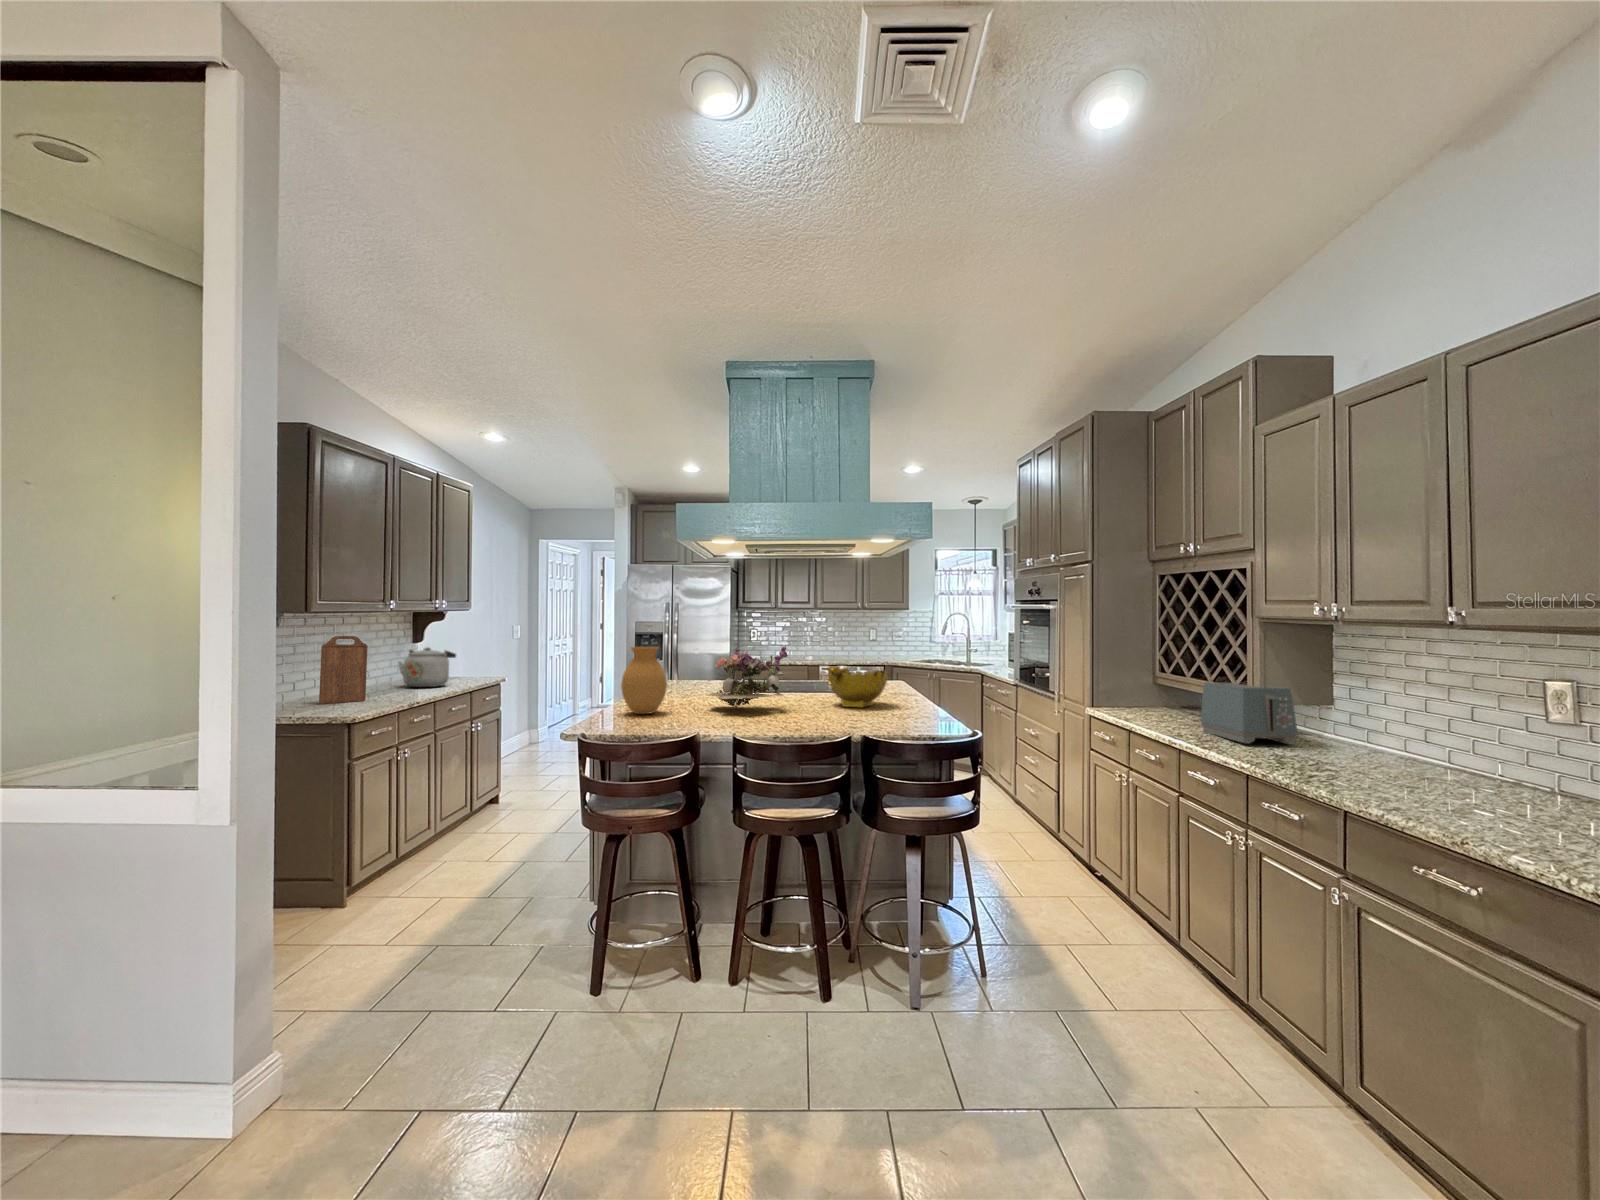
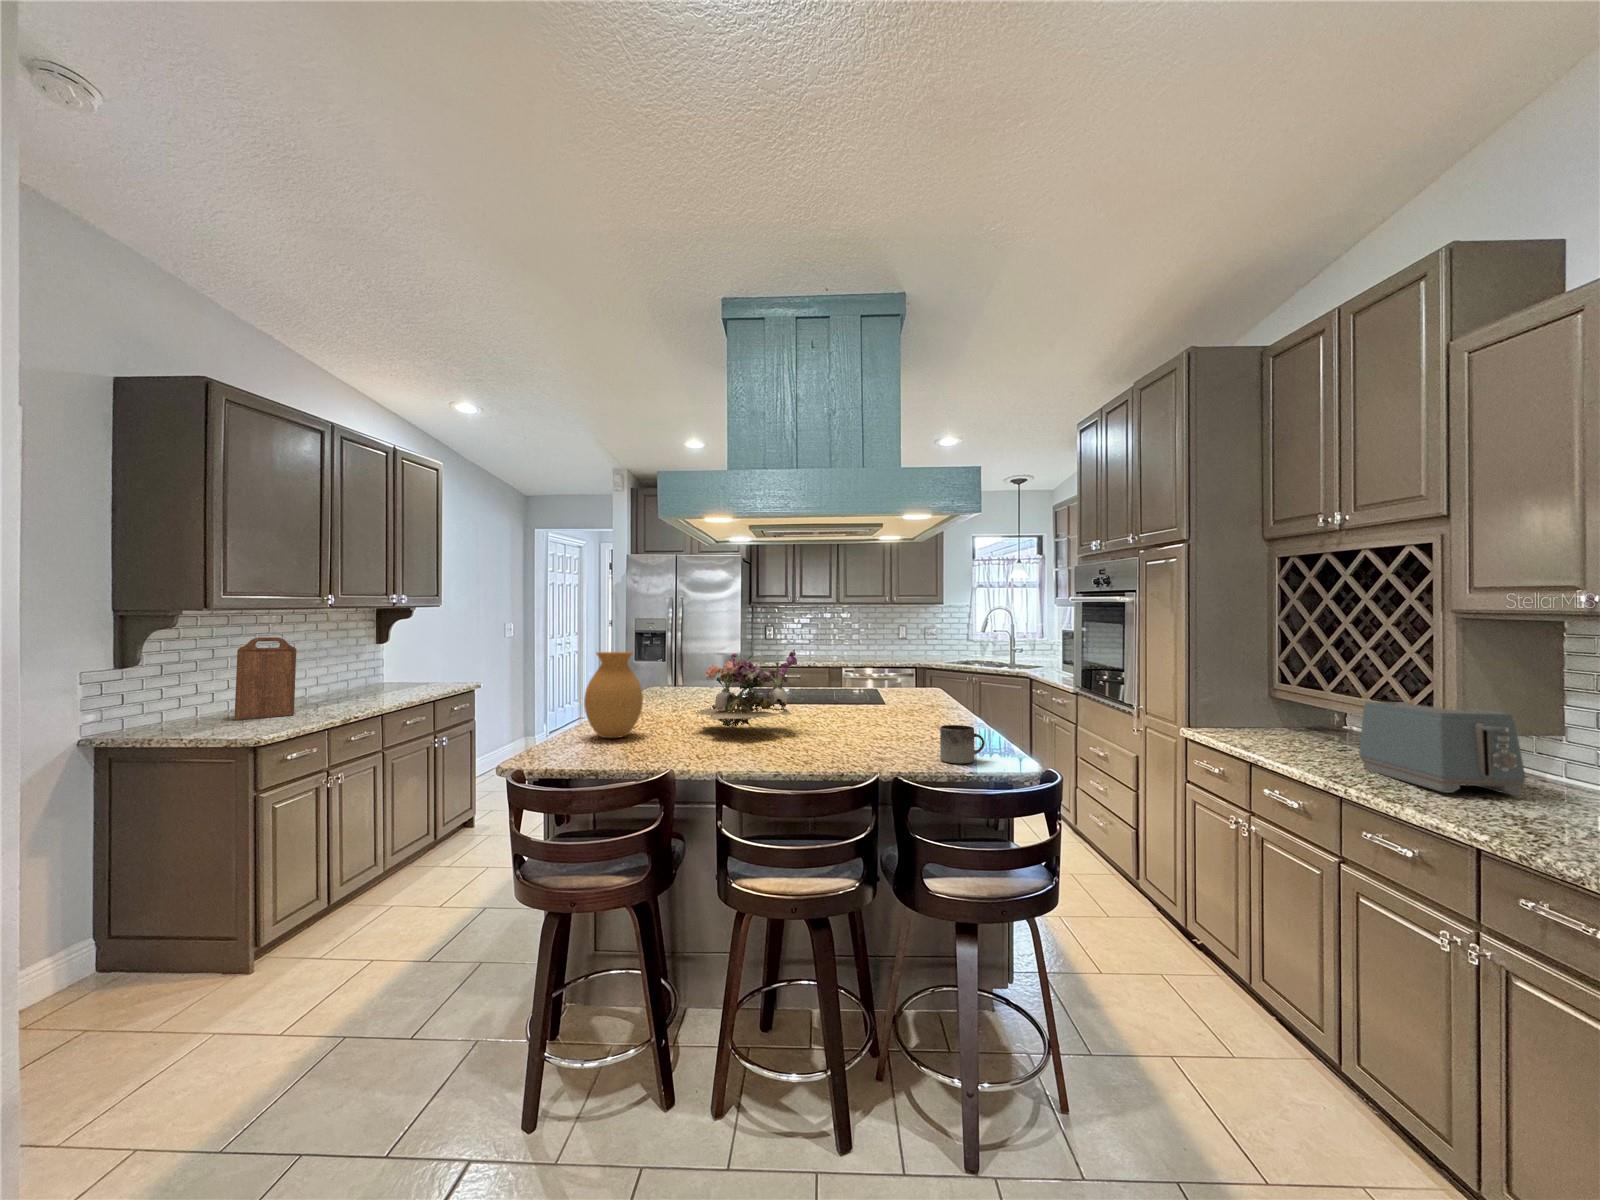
kettle: present [398,647,456,687] -> none [349,650,418,696]
decorative bowl: present [828,667,888,707] -> none [848,675,926,728]
mug: none [897,701,930,728] -> present [940,725,985,763]

